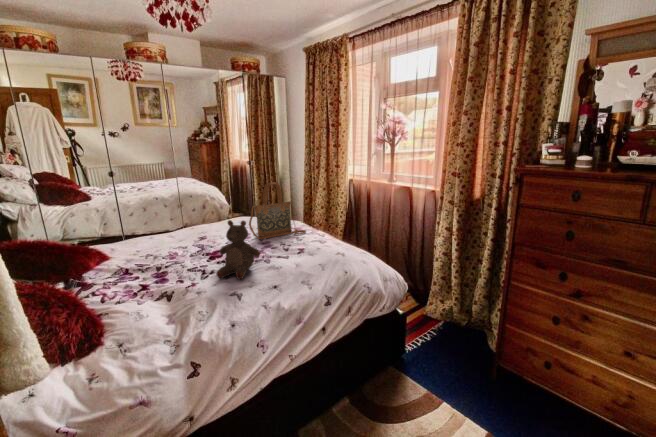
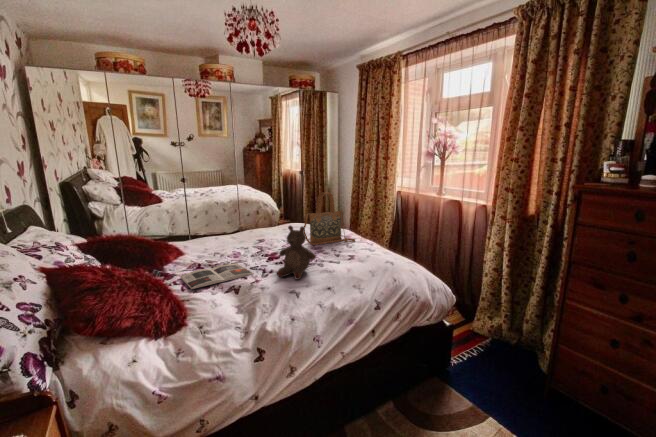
magazine: none [102,265,192,300] -> present [180,264,254,289]

